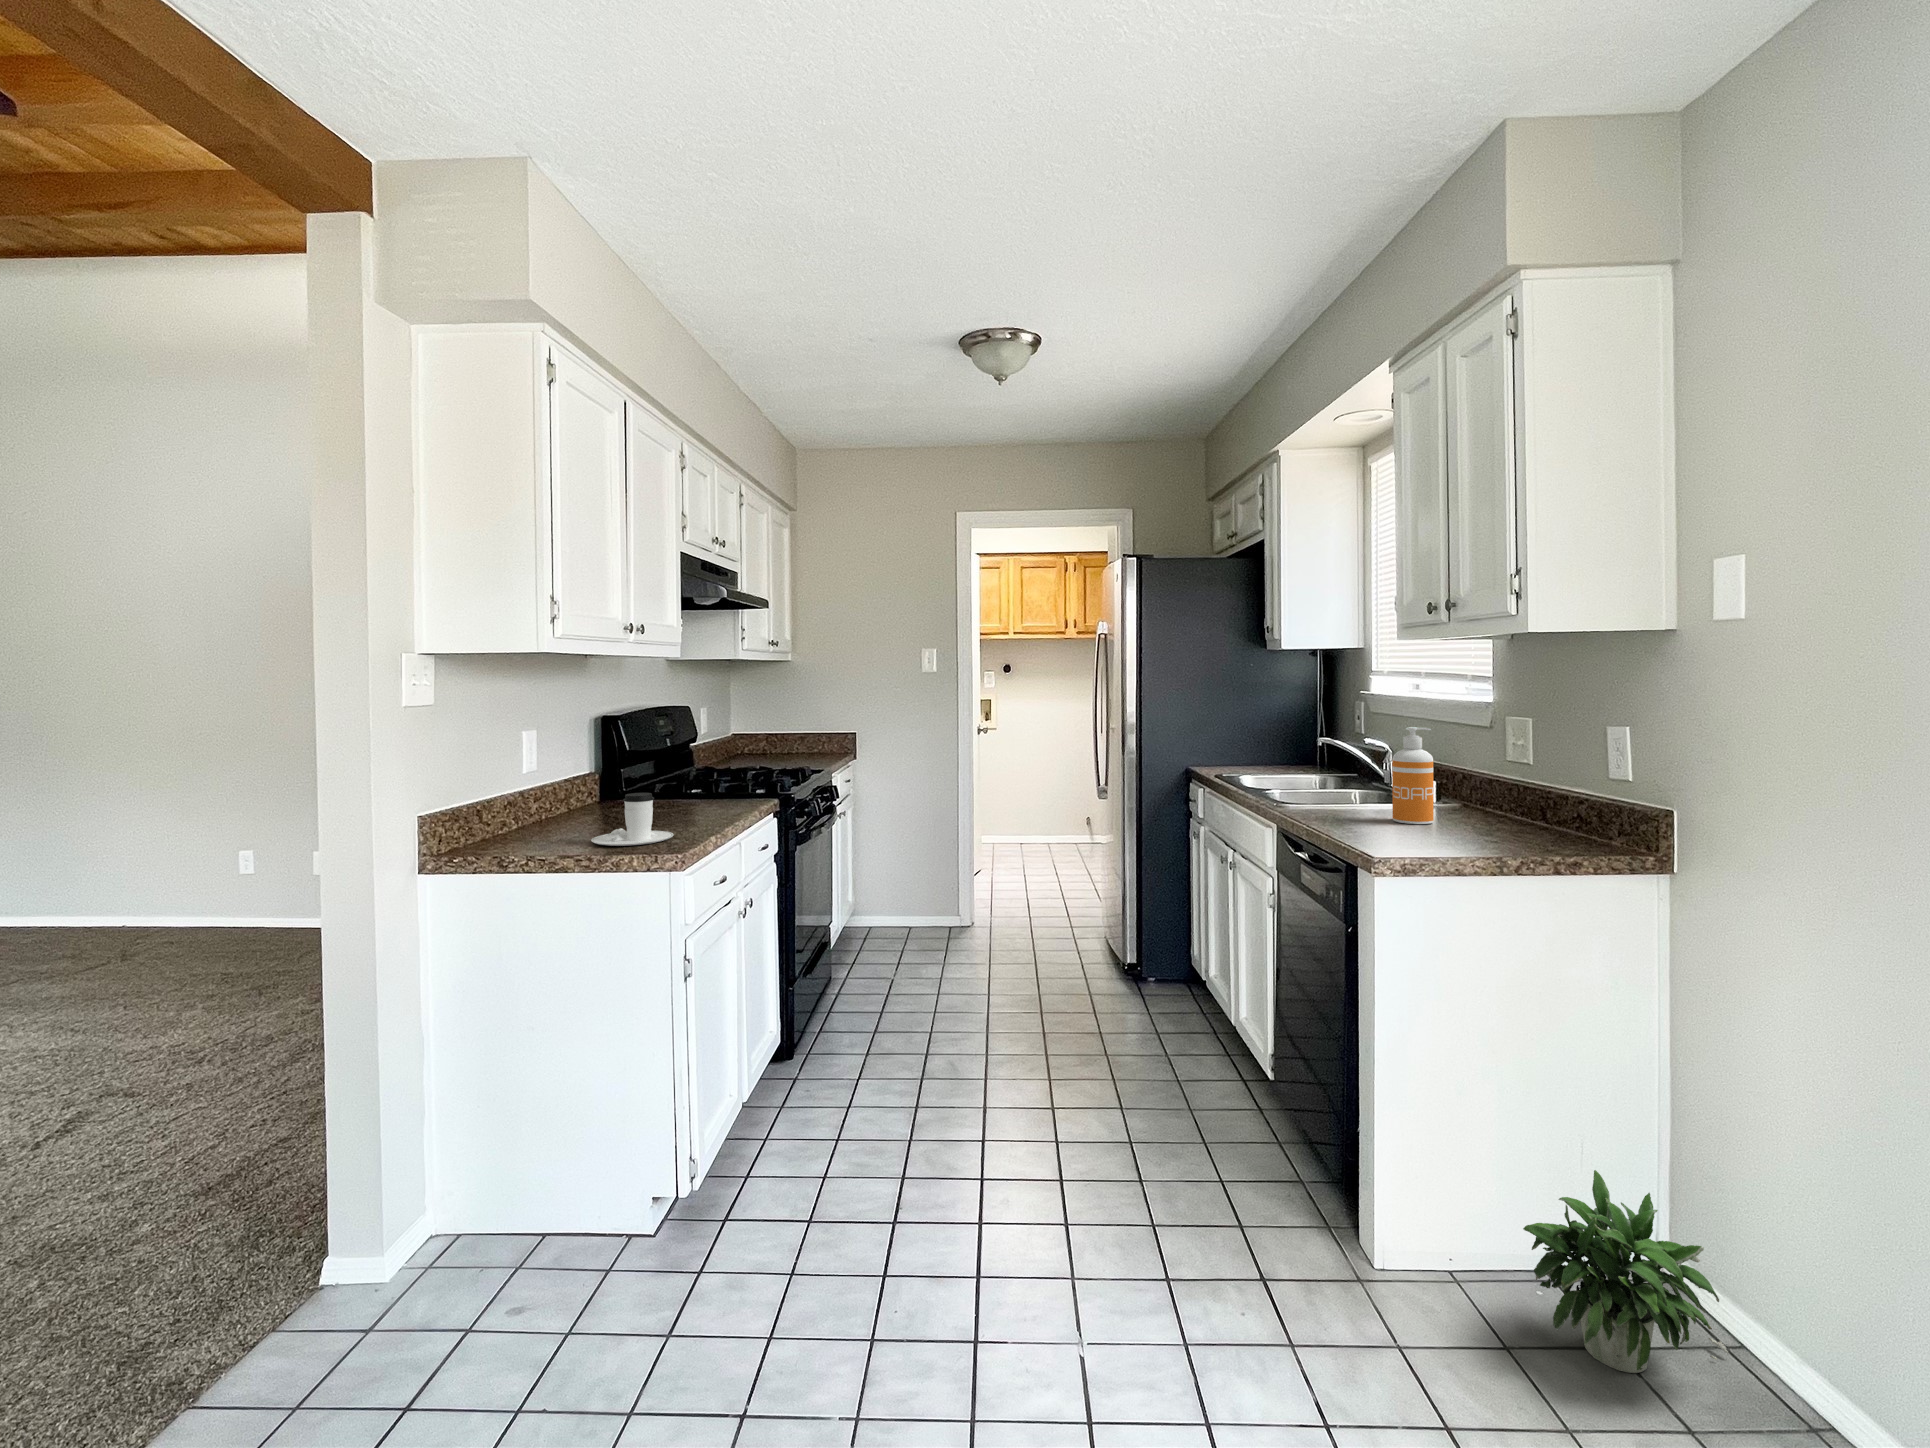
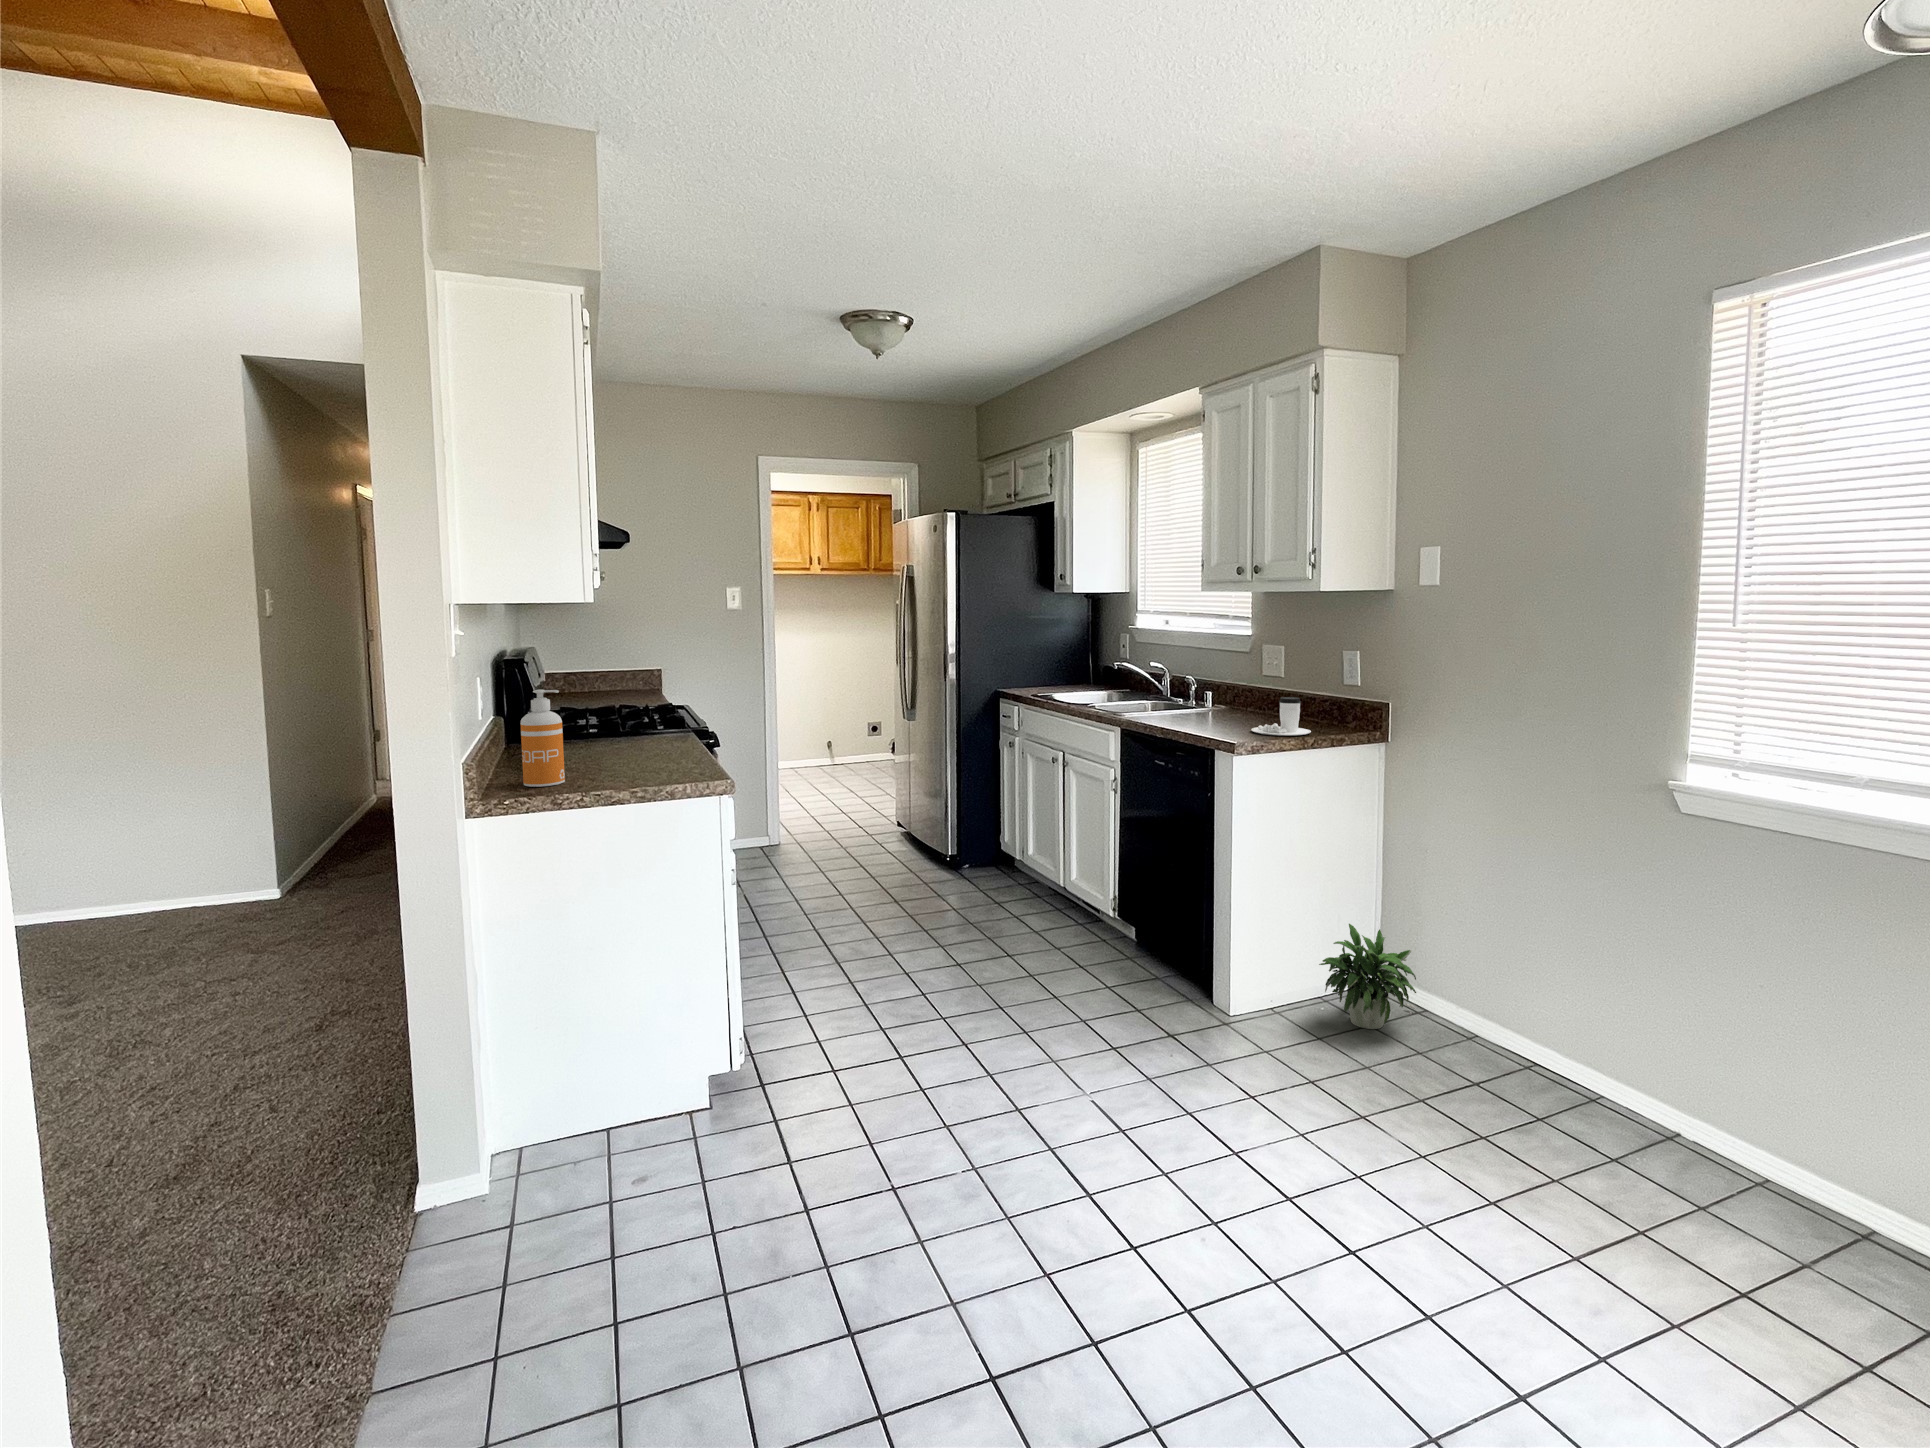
soap dispenser: present [1392,727,1434,824] -> present [520,690,565,787]
coffee cup: present [591,793,674,846] -> present [1251,697,1311,736]

